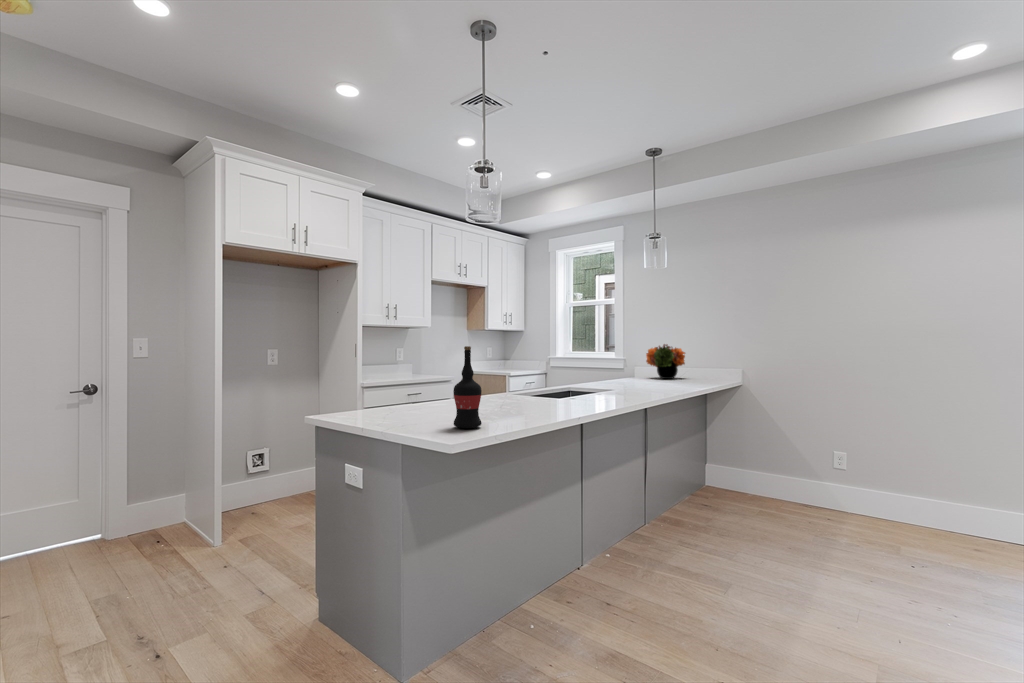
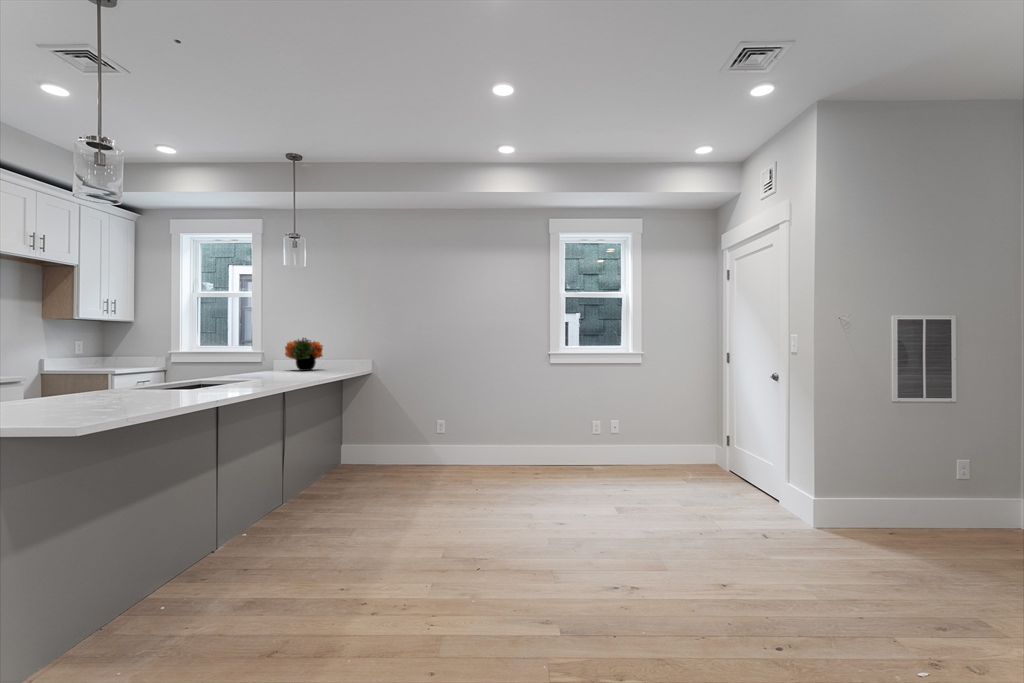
wine bottle: present [453,346,482,428] -> none [71,334,109,417]

